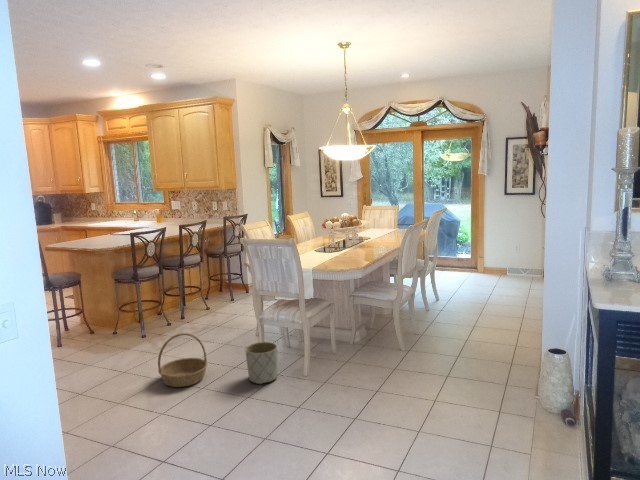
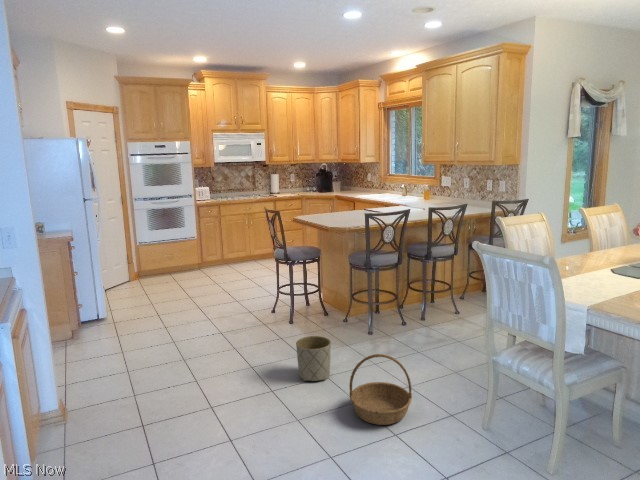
planter: present [246,342,278,384] -> present [296,336,331,381]

